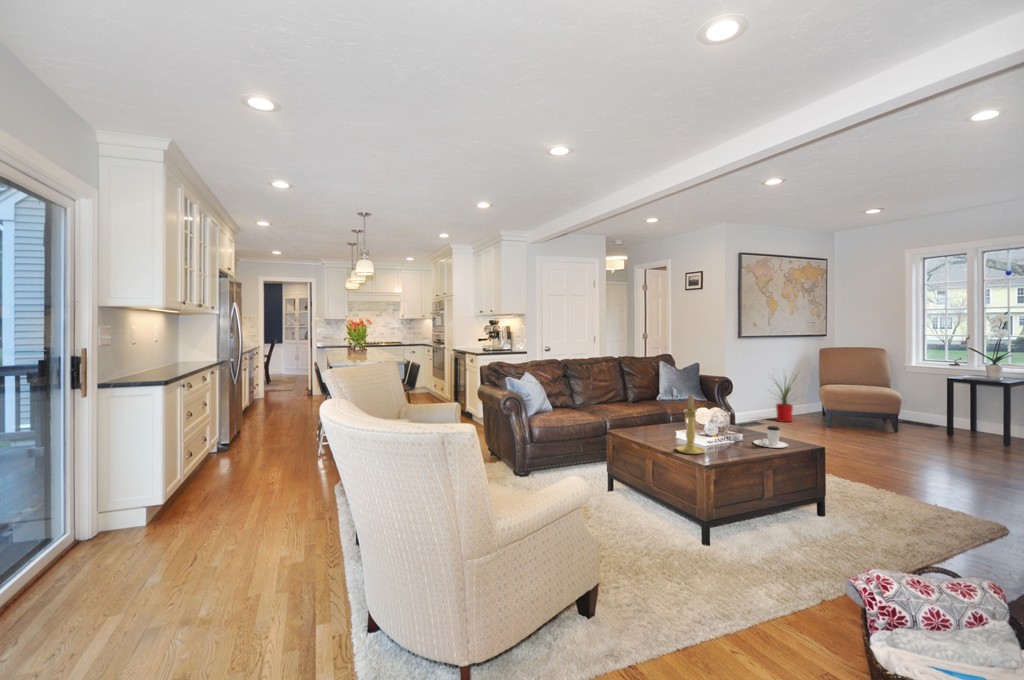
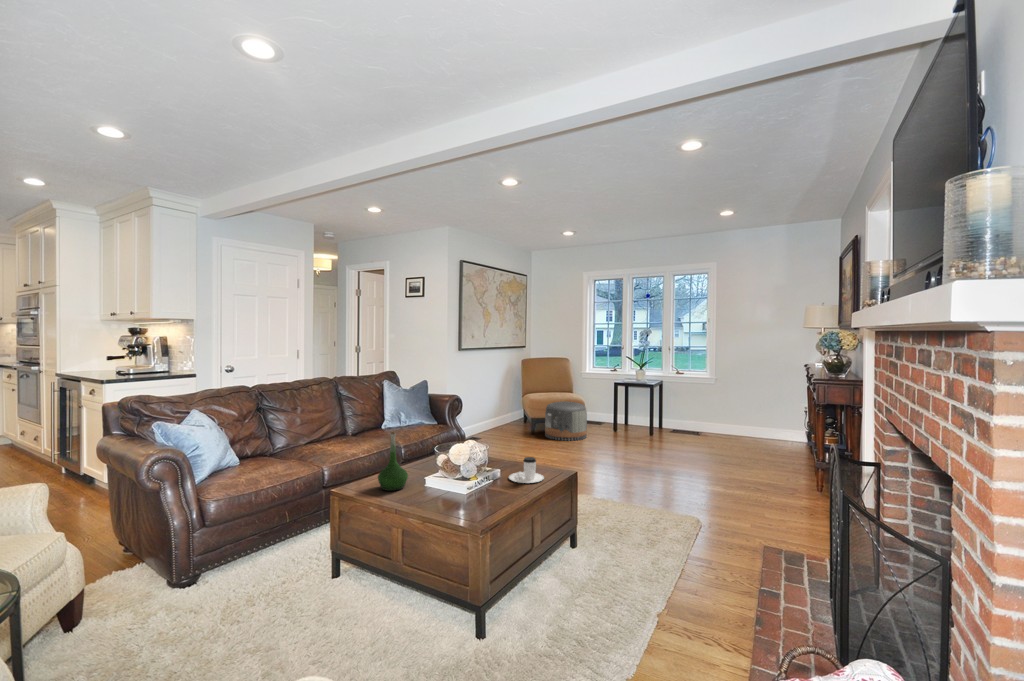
house plant: present [773,375,797,422] -> none [480,378,519,433]
vase: none [641,393,664,437] -> present [378,431,408,491]
candle holder: present [676,395,705,454] -> none [431,433,467,513]
pouf: none [839,395,896,438] -> present [545,401,587,441]

